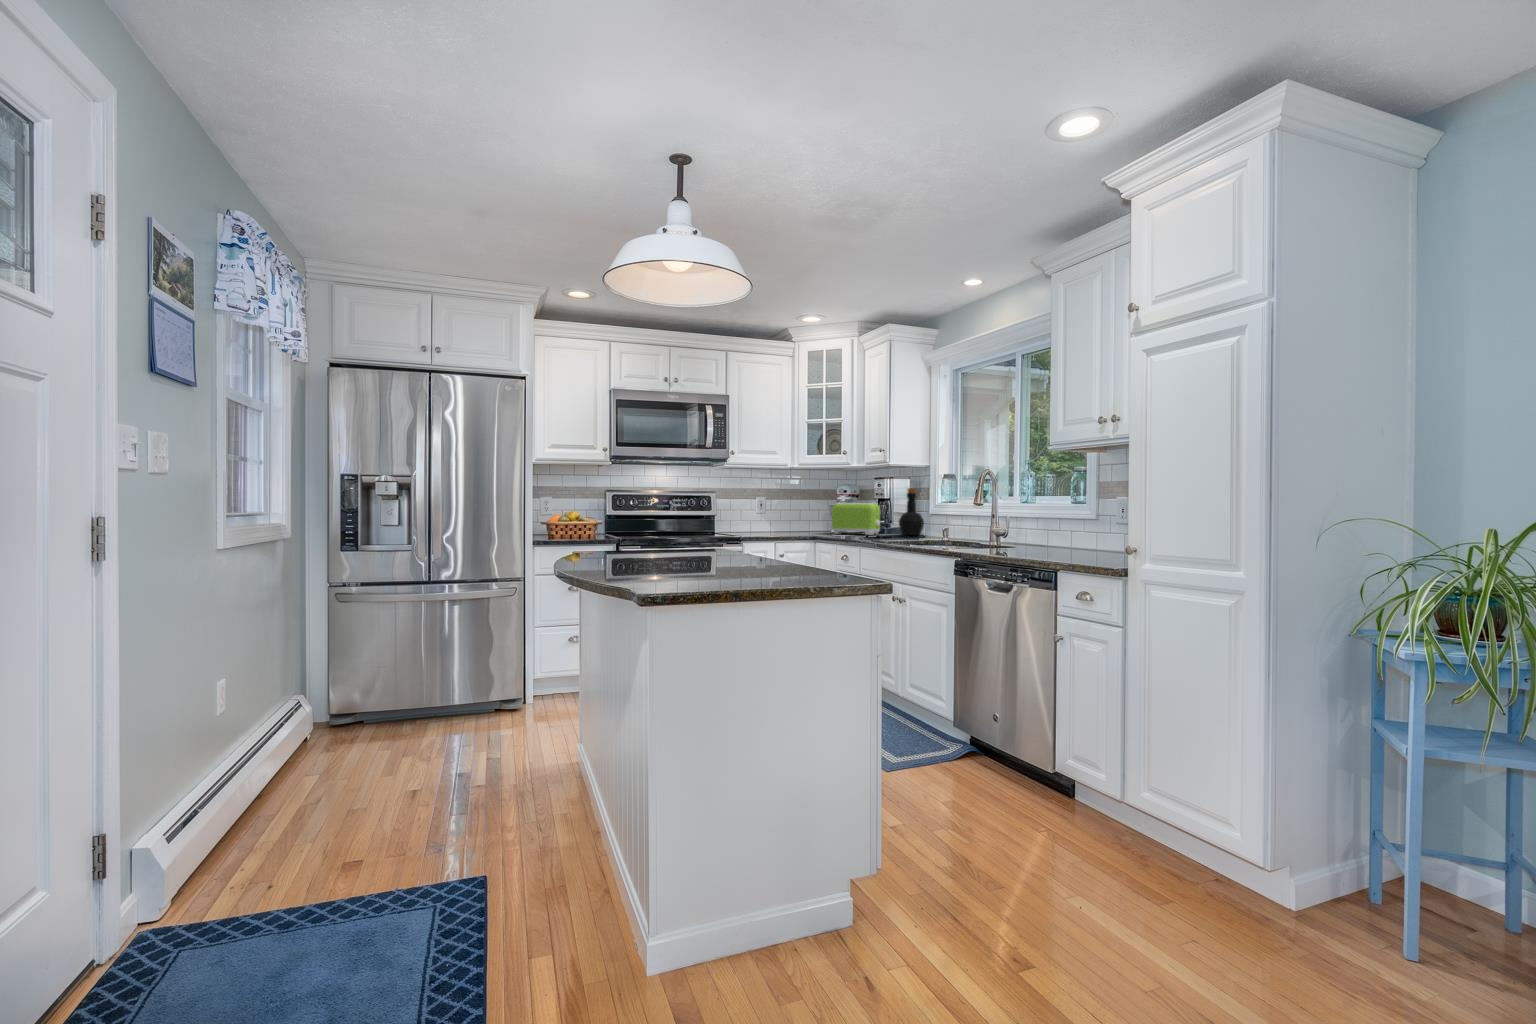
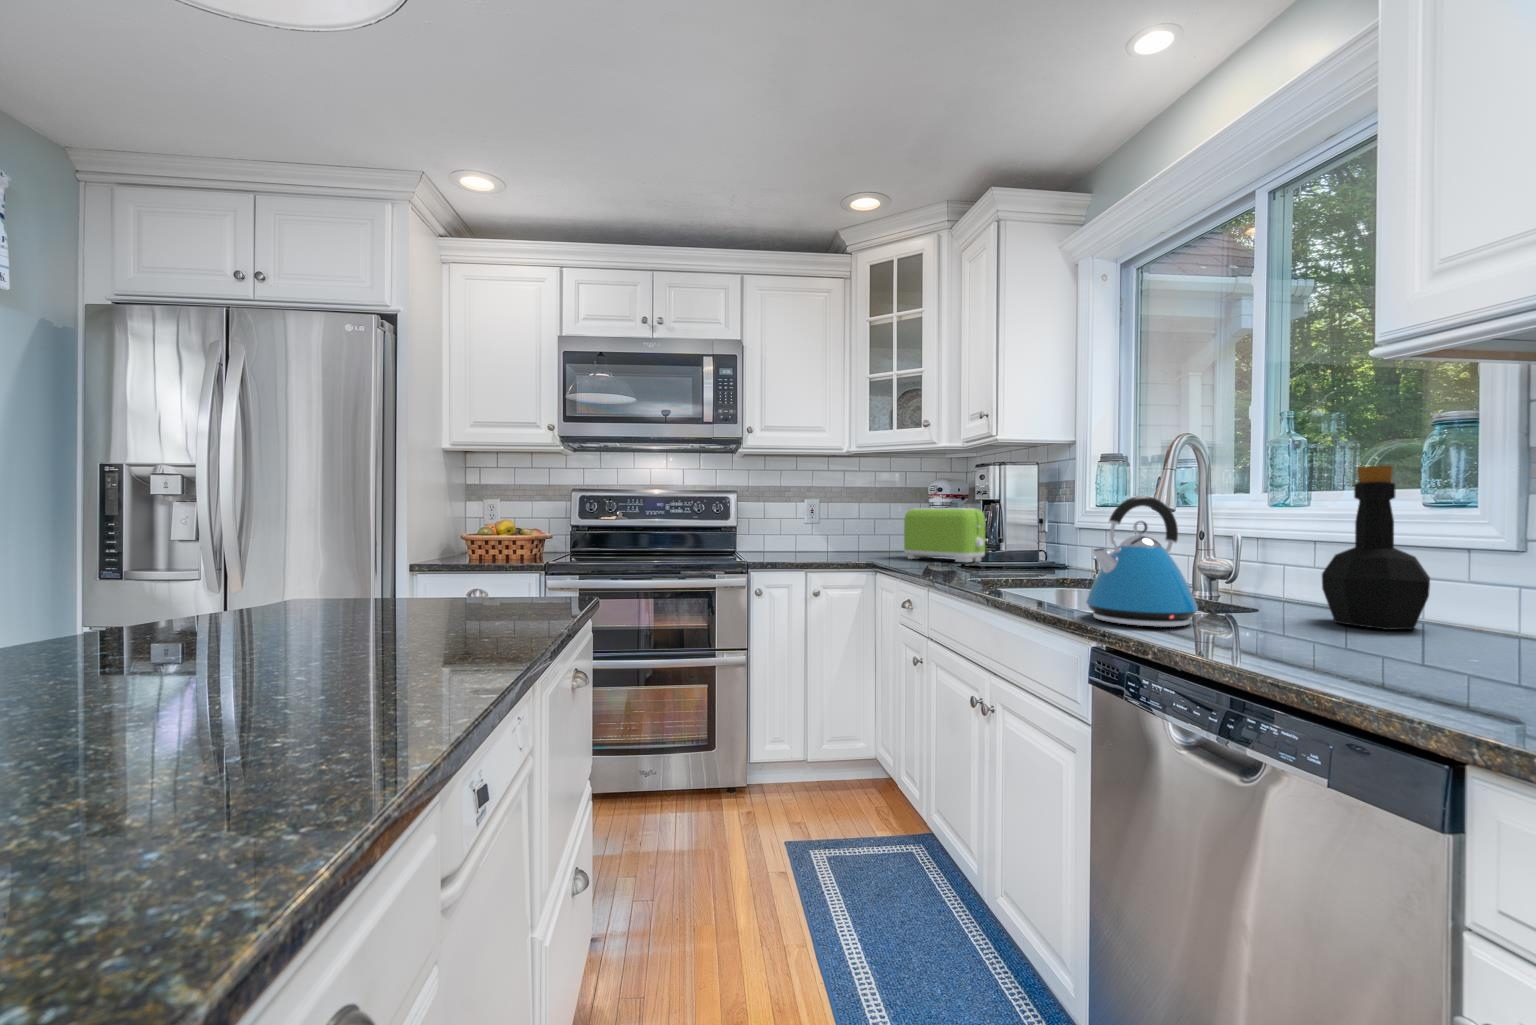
bottle: present [899,488,924,535] -> present [1322,466,1430,630]
kettle: none [950,499,993,552] -> present [1086,496,1198,627]

